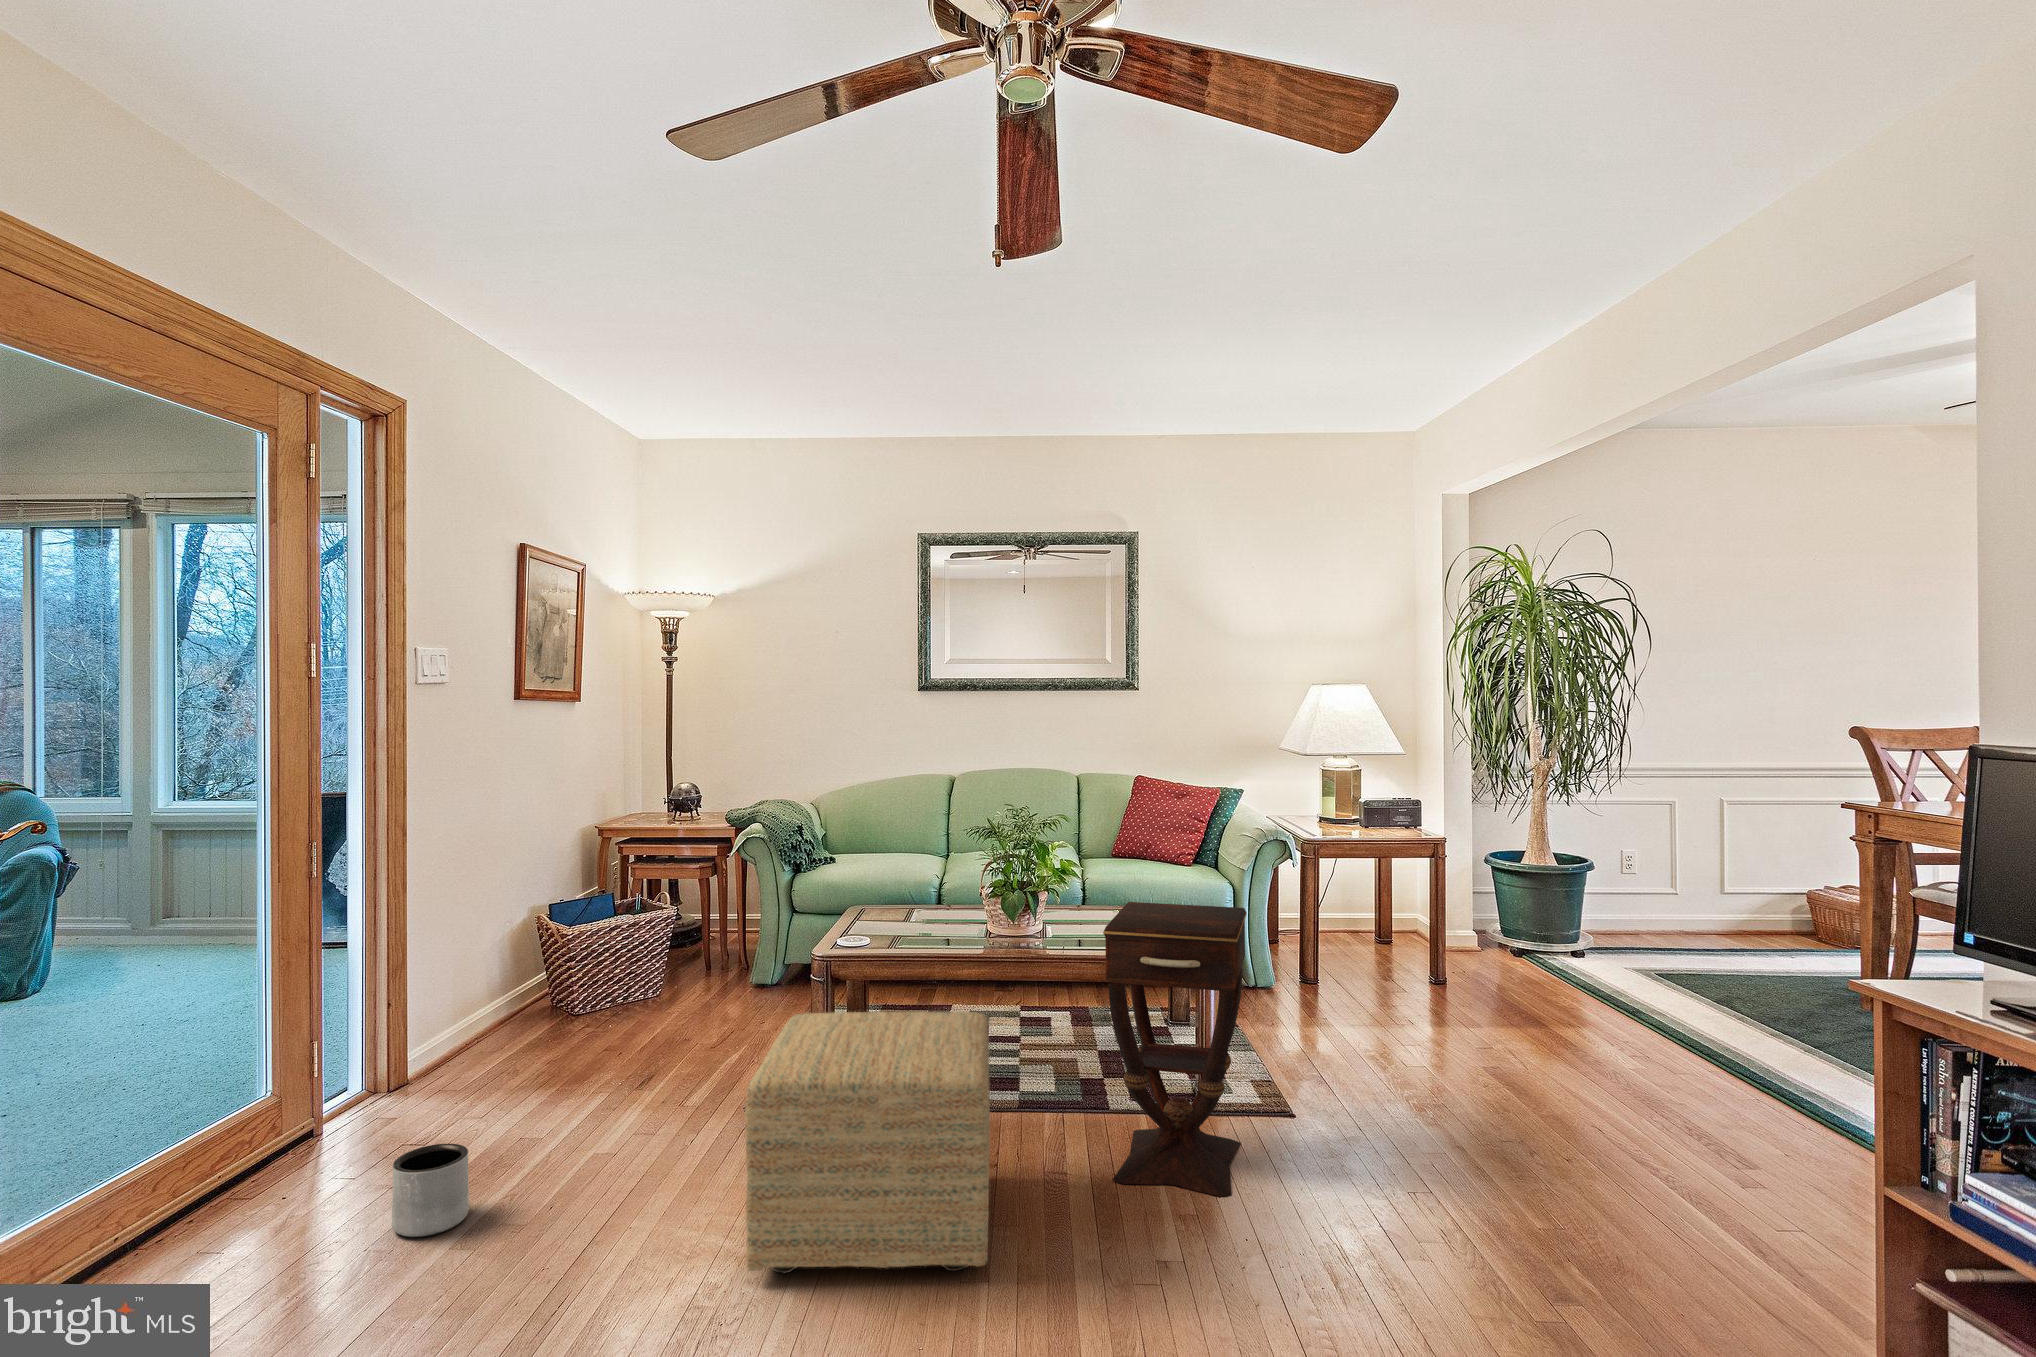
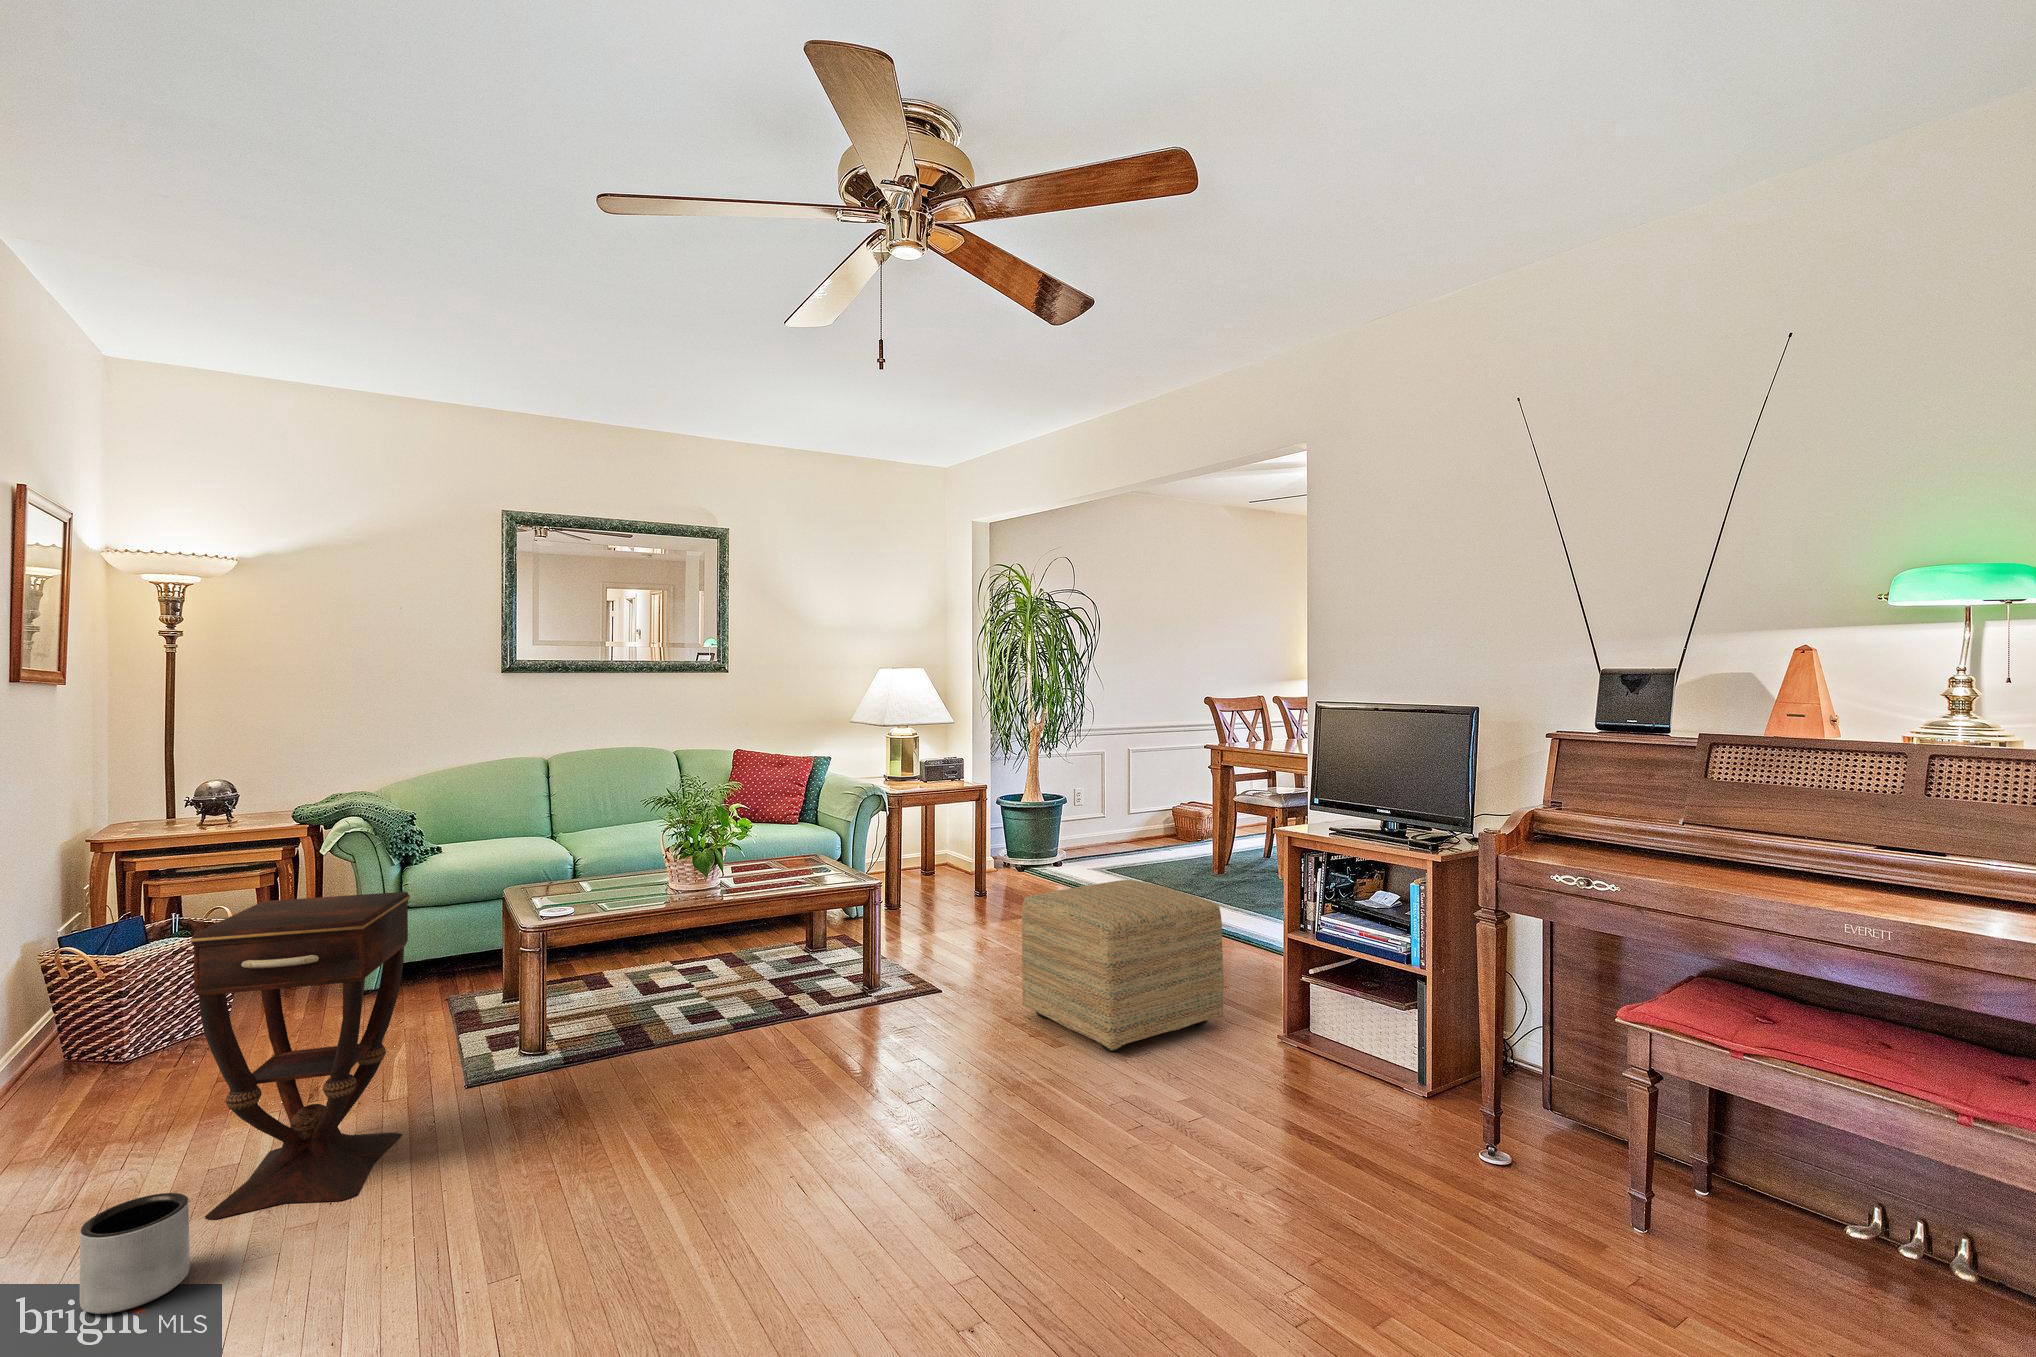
side table: present [1103,902,1247,1196] -> present [190,892,410,1219]
ottoman: present [745,1012,990,1273] -> present [1022,880,1224,1051]

